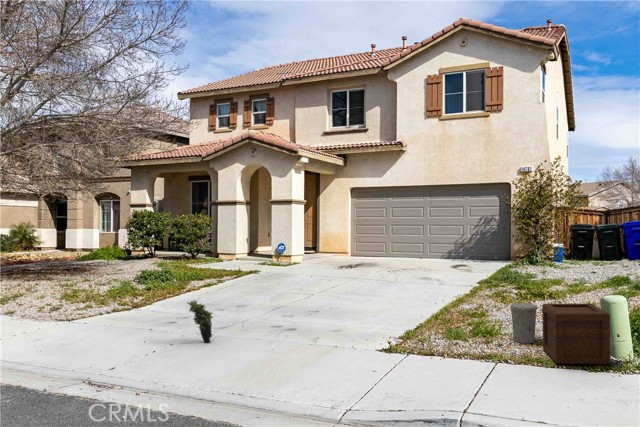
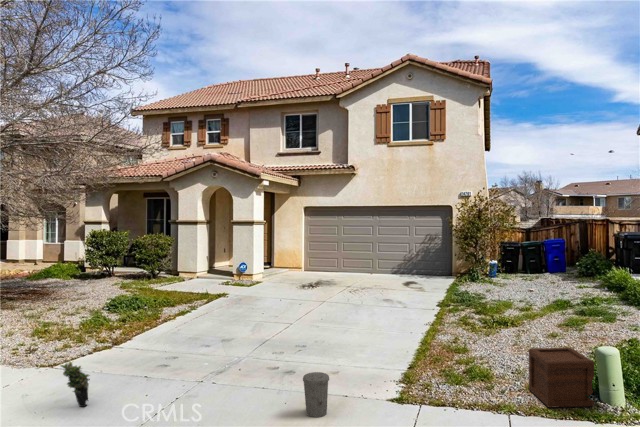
potted plant: present [187,300,213,343] -> present [61,362,90,407]
trash can: present [511,303,538,343] -> present [303,372,329,417]

